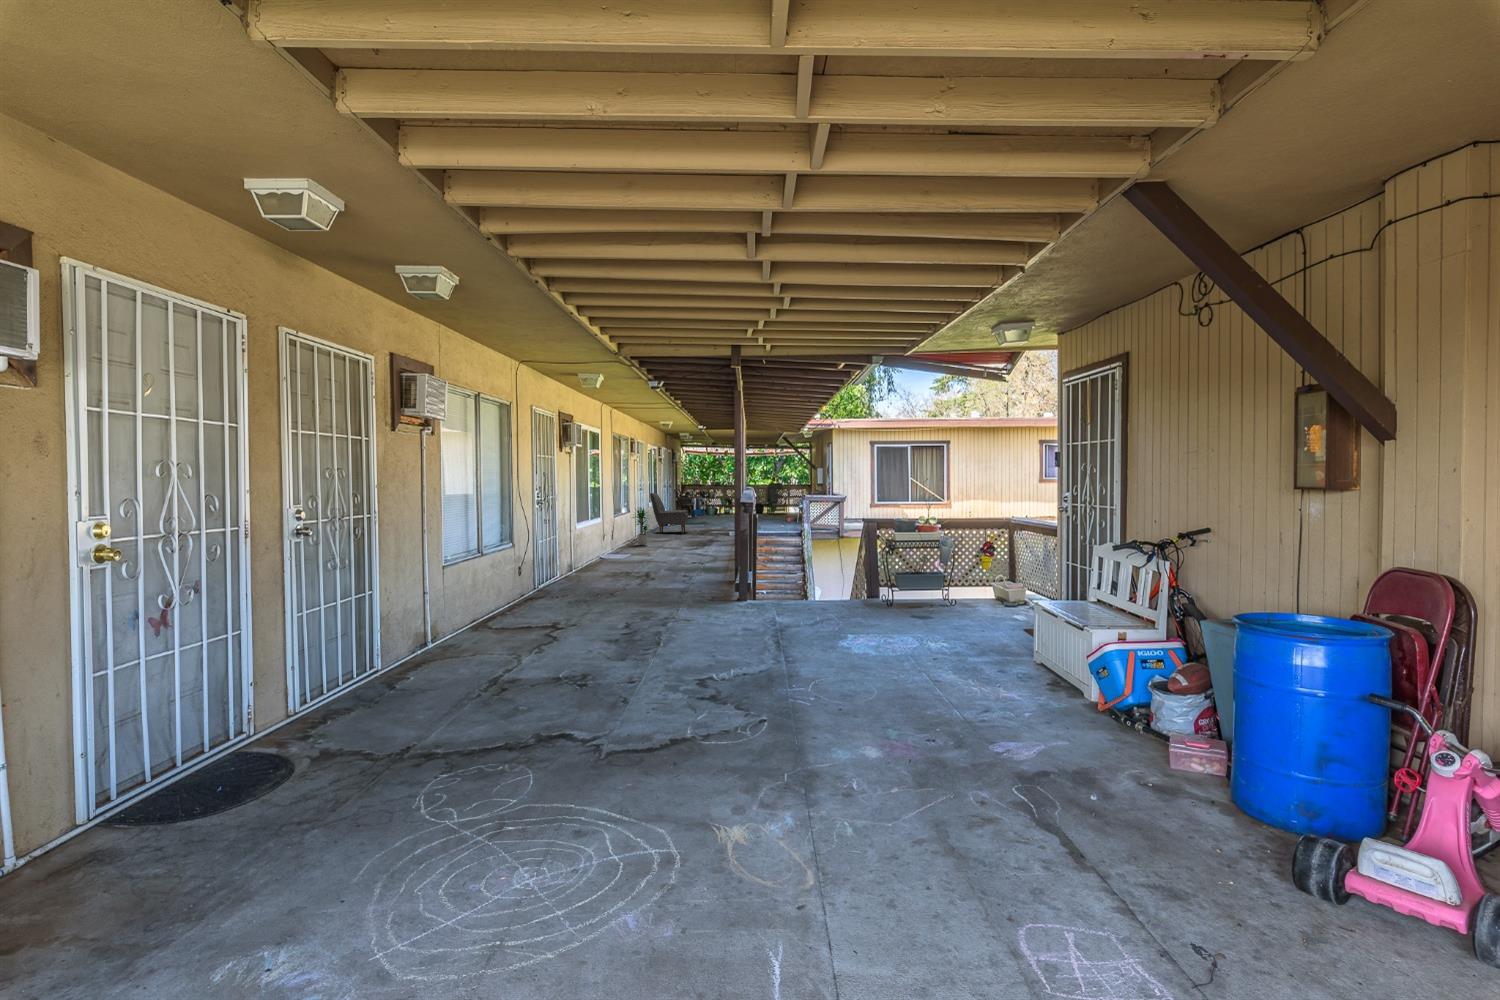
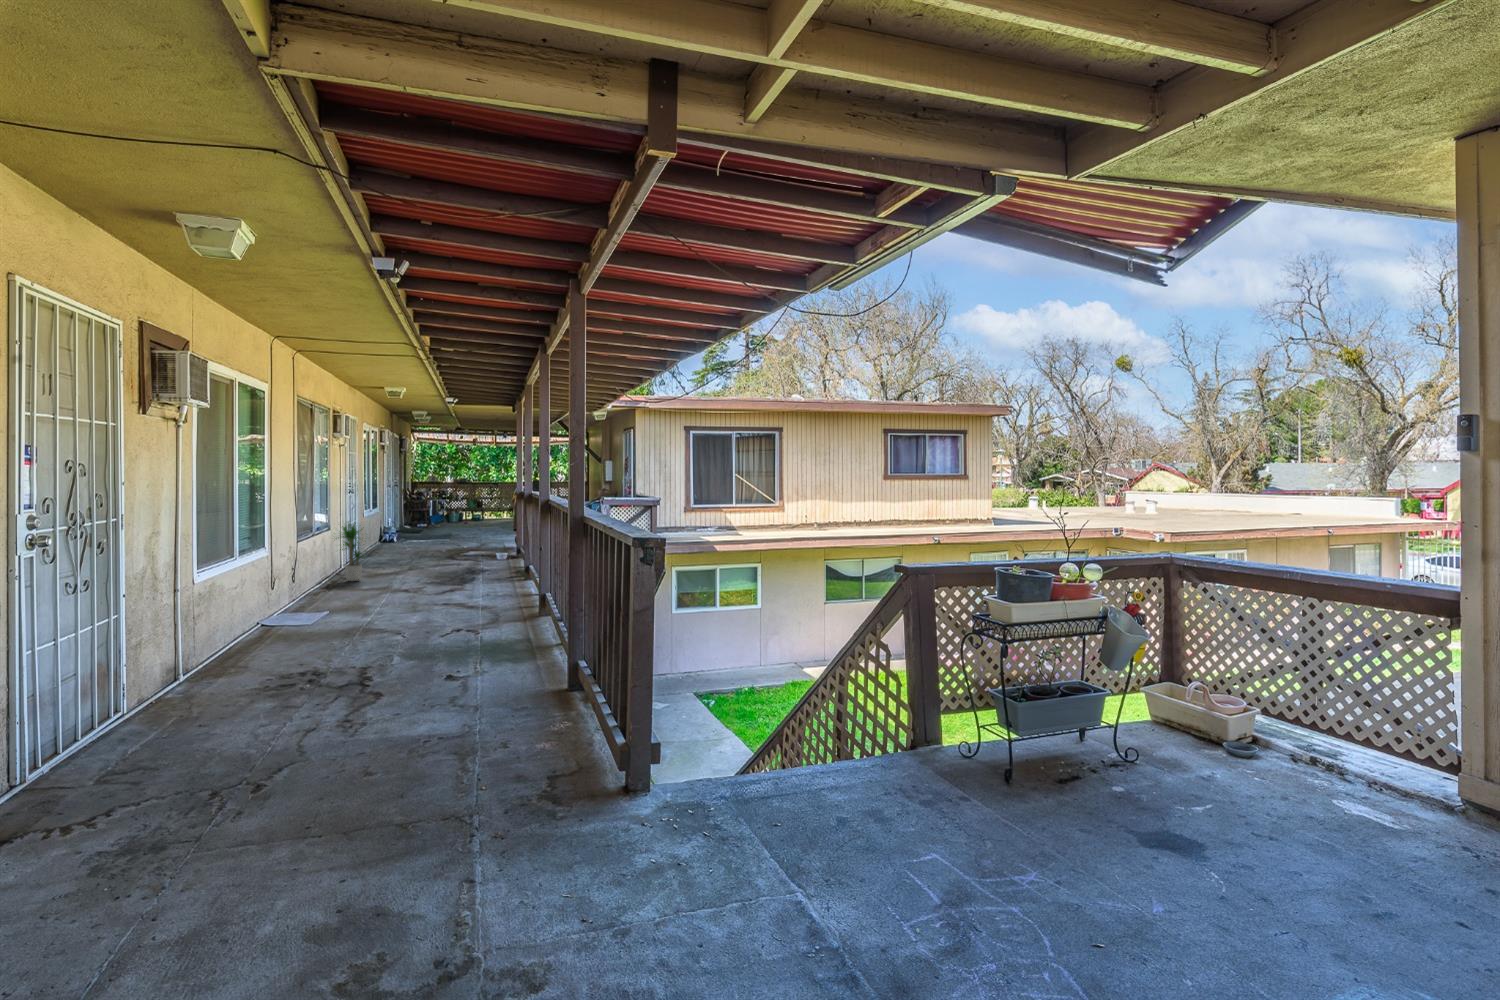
chair: present [650,493,688,534] -> none [366,496,427,556]

